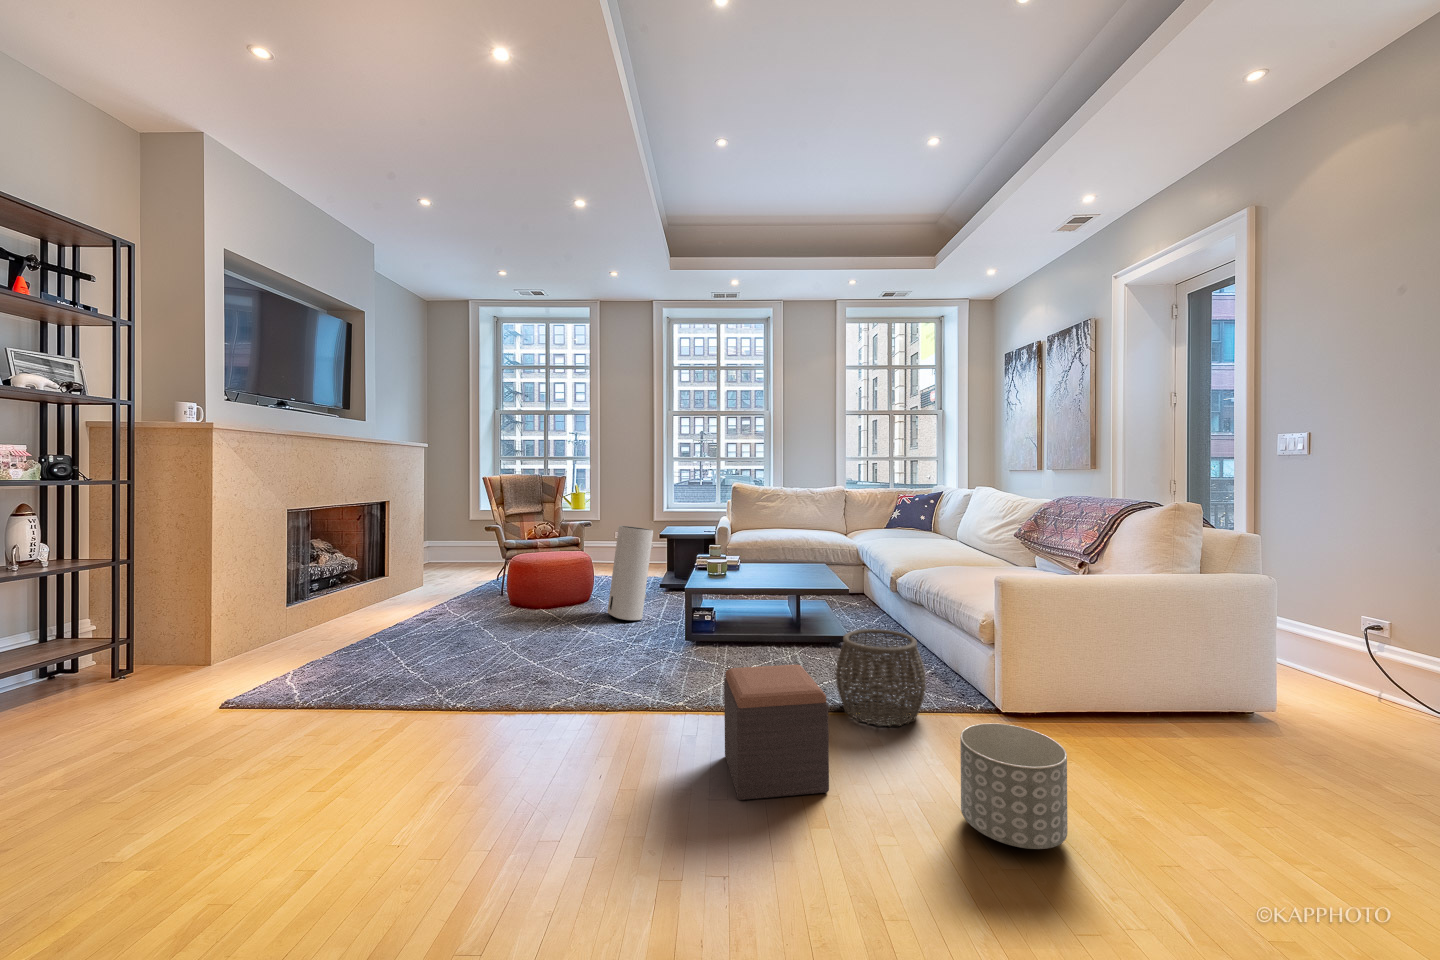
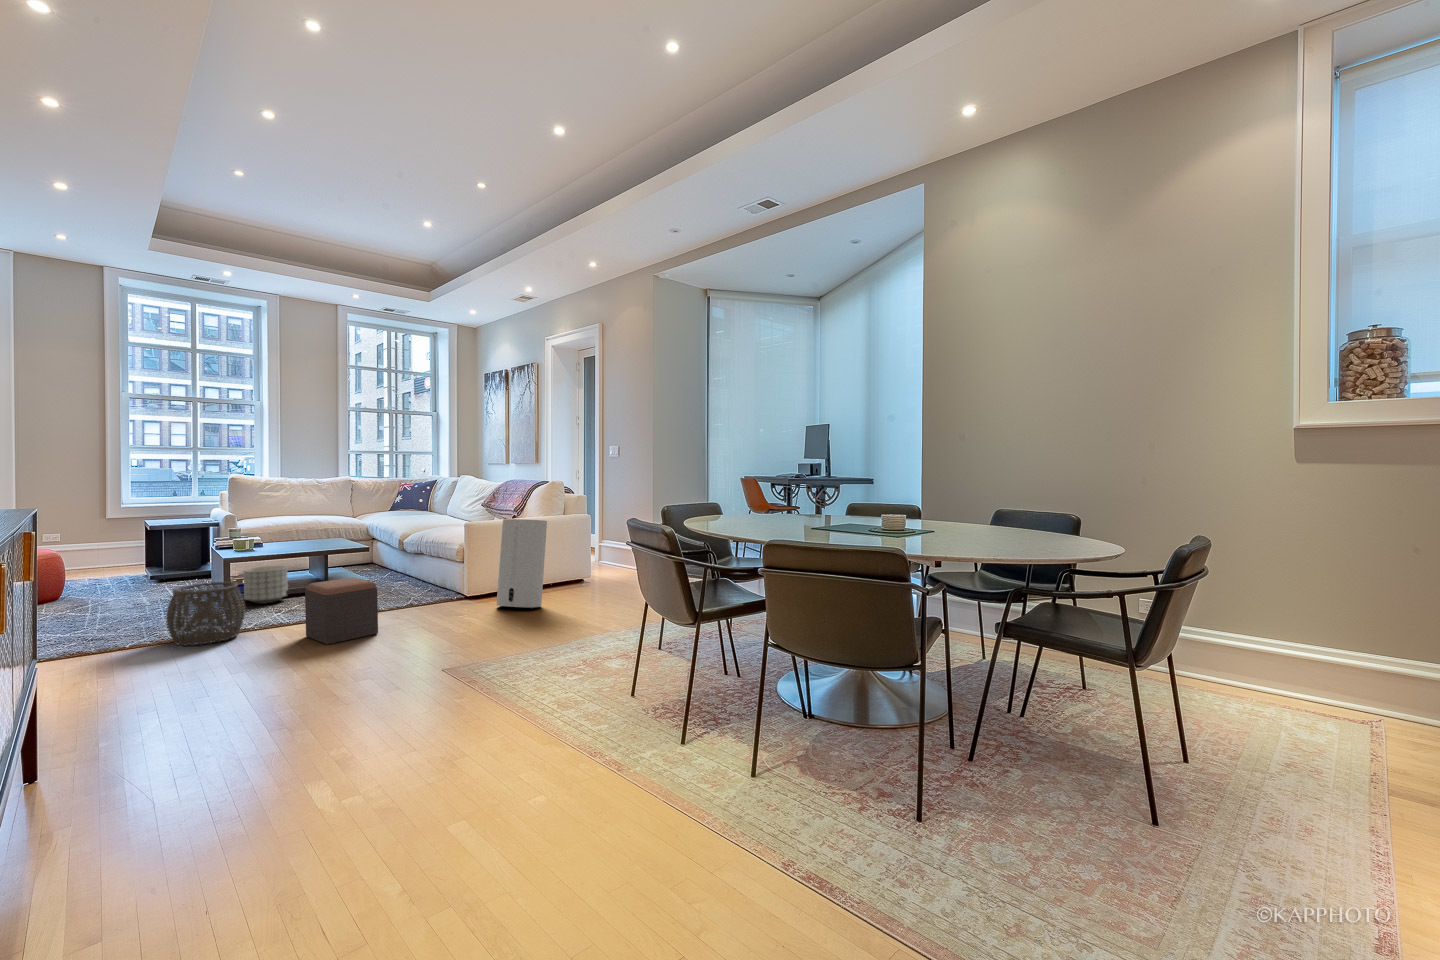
air purifier: present [607,526,653,621] -> present [497,519,547,609]
woven basket: present [835,629,926,727] -> present [166,582,245,646]
planter: present [960,723,1067,849] -> present [244,566,288,604]

